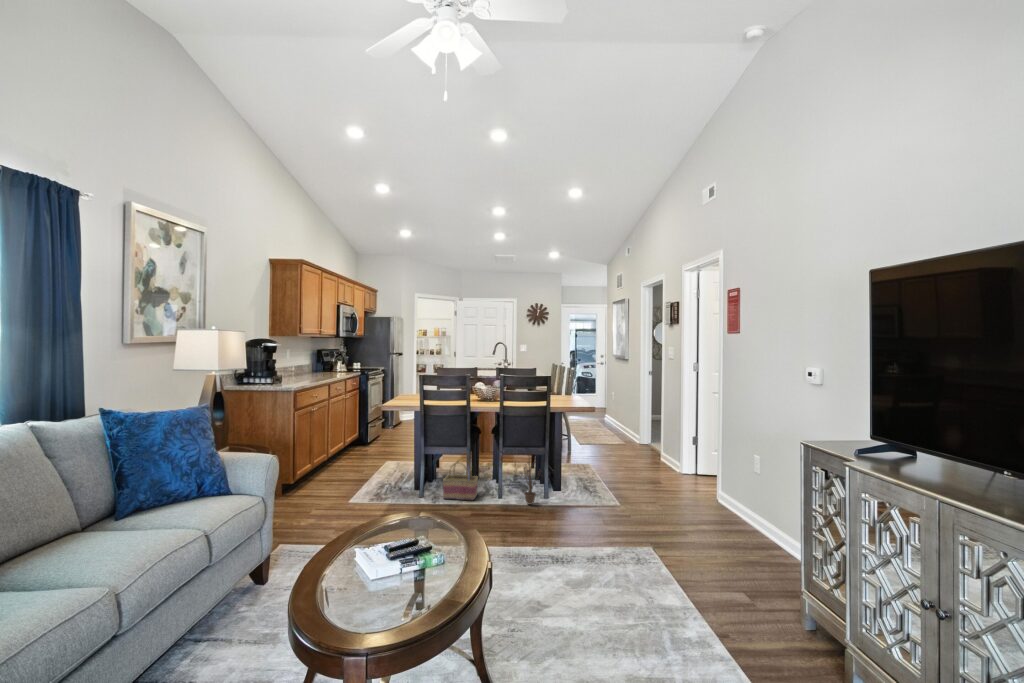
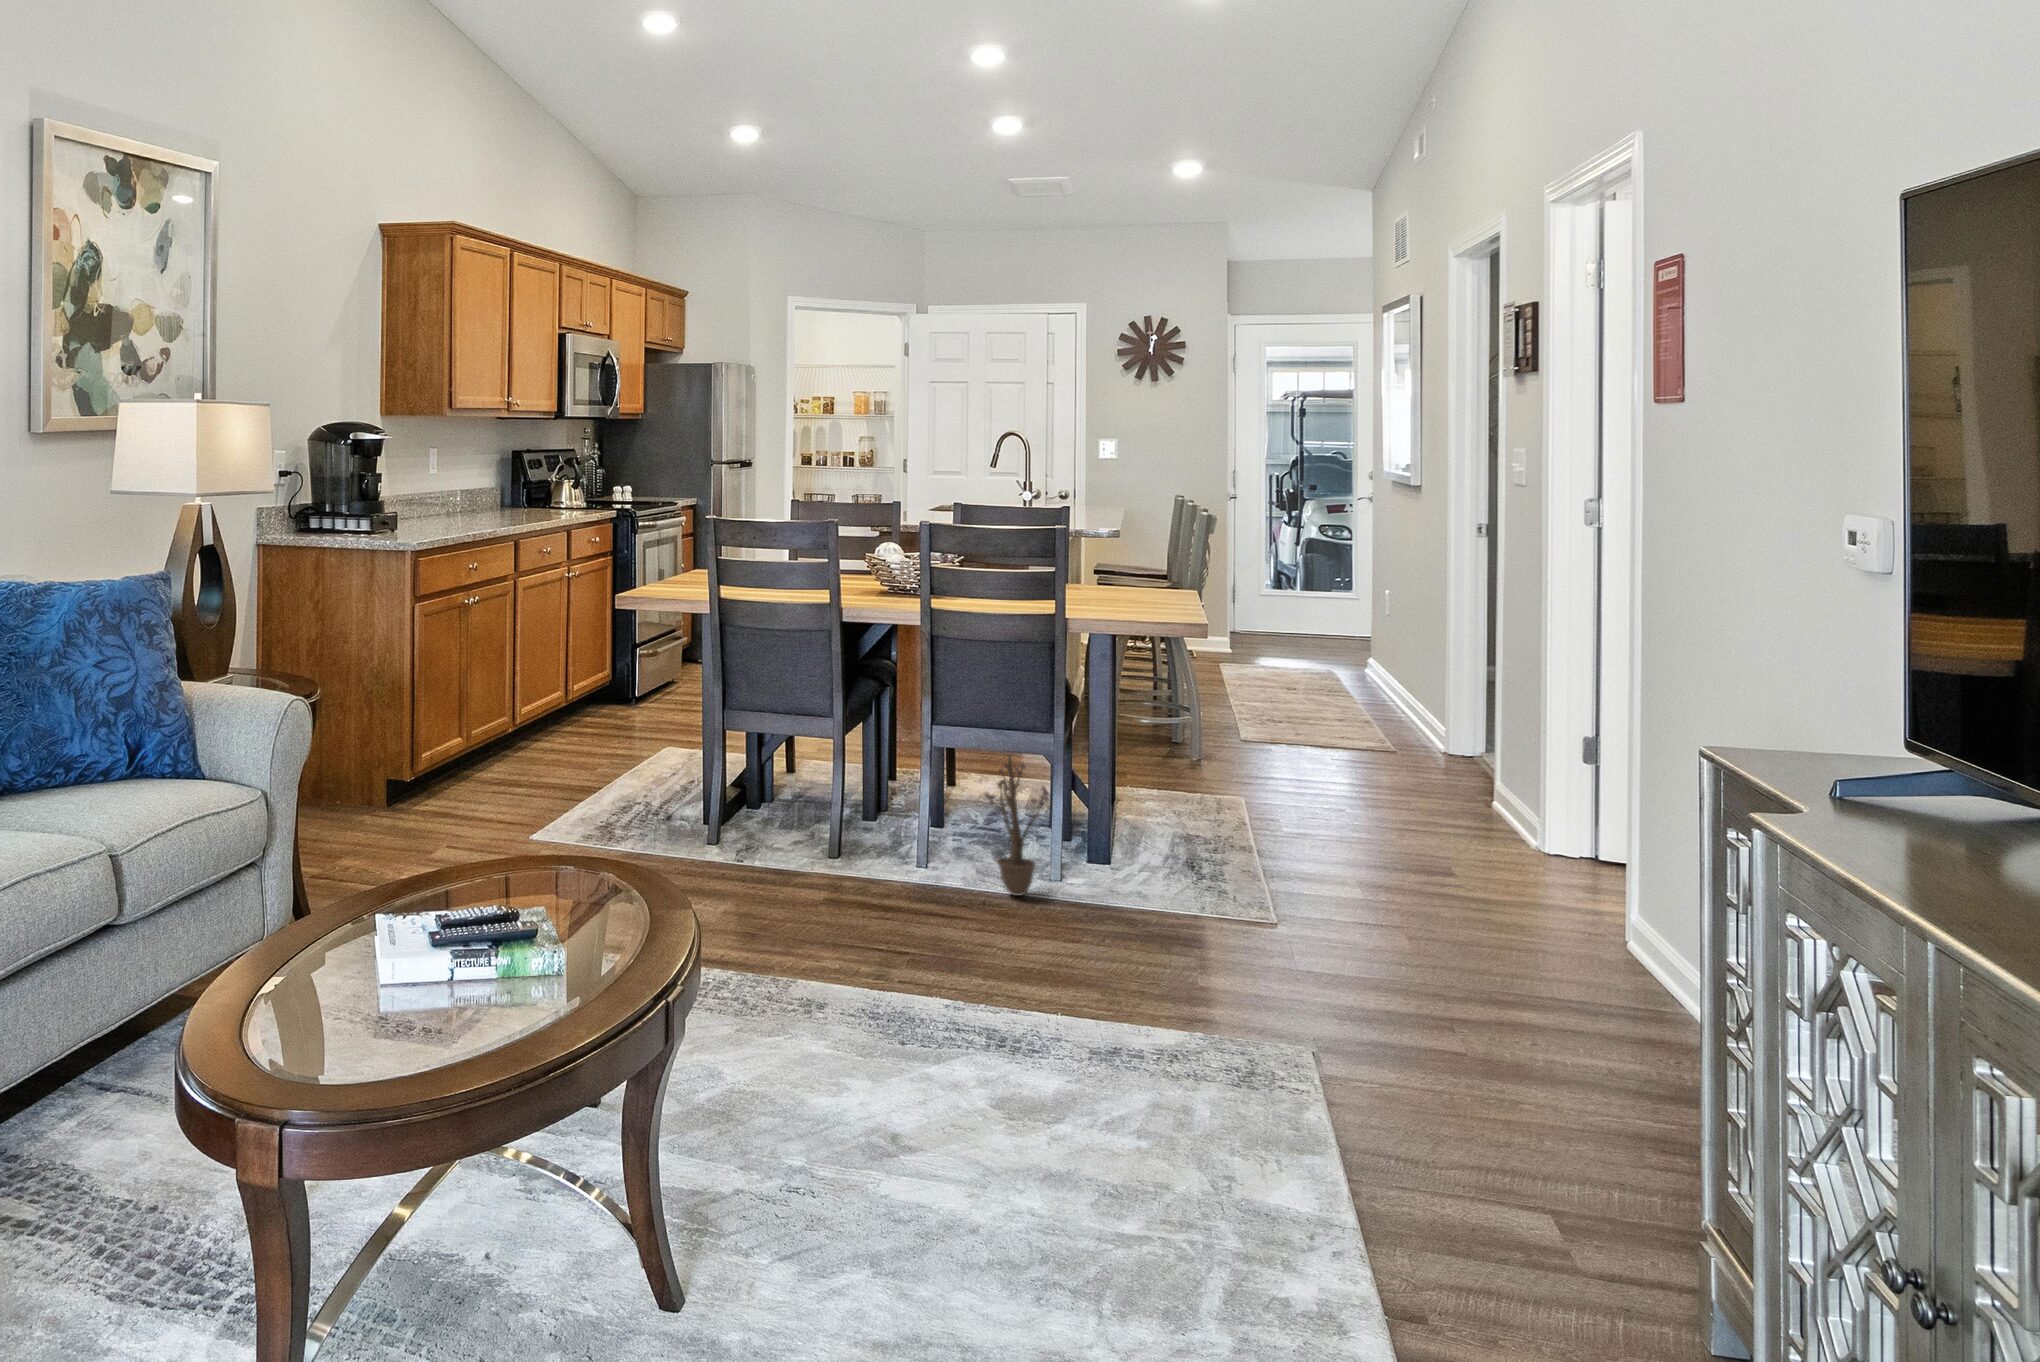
basket: present [443,458,478,500] -> none [764,745,871,868]

